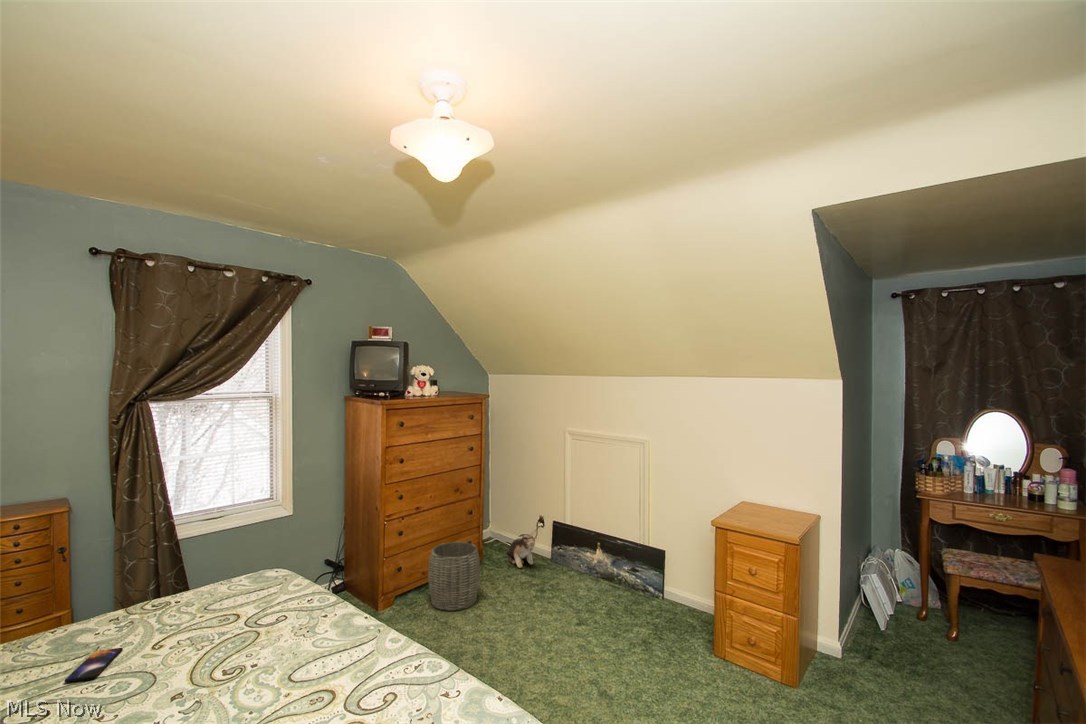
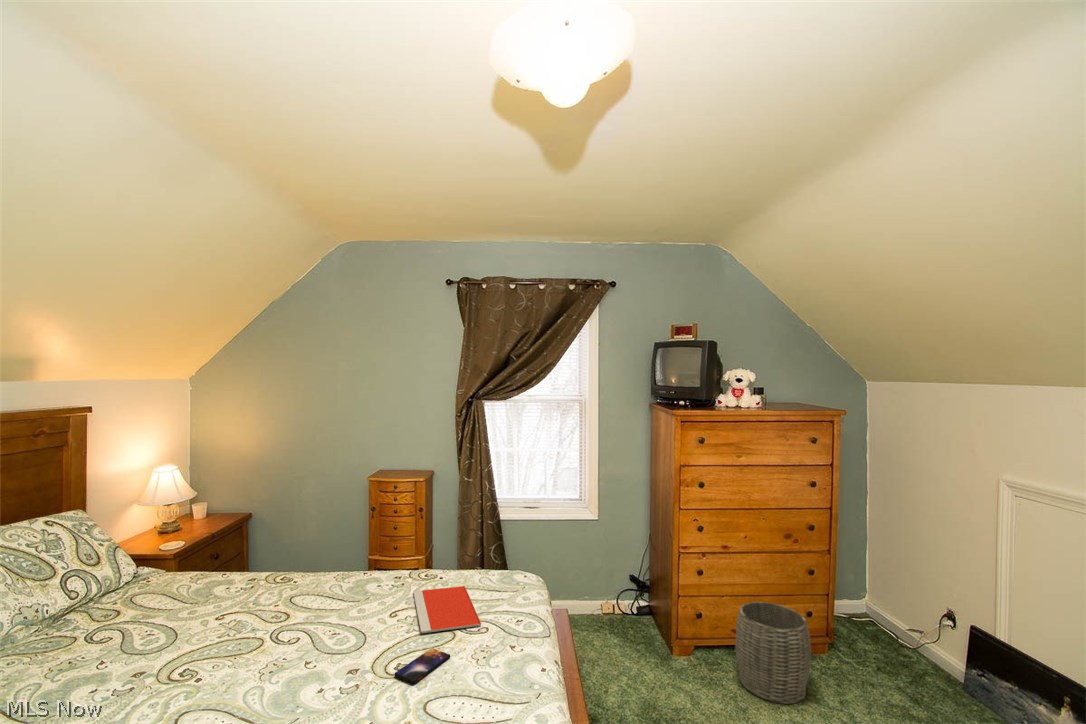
plush toy: present [507,534,537,568] -> none [879,629,926,680]
notebook: none [167,597,278,643] -> present [413,586,481,633]
smartphone: present [64,648,123,682] -> present [395,648,450,683]

